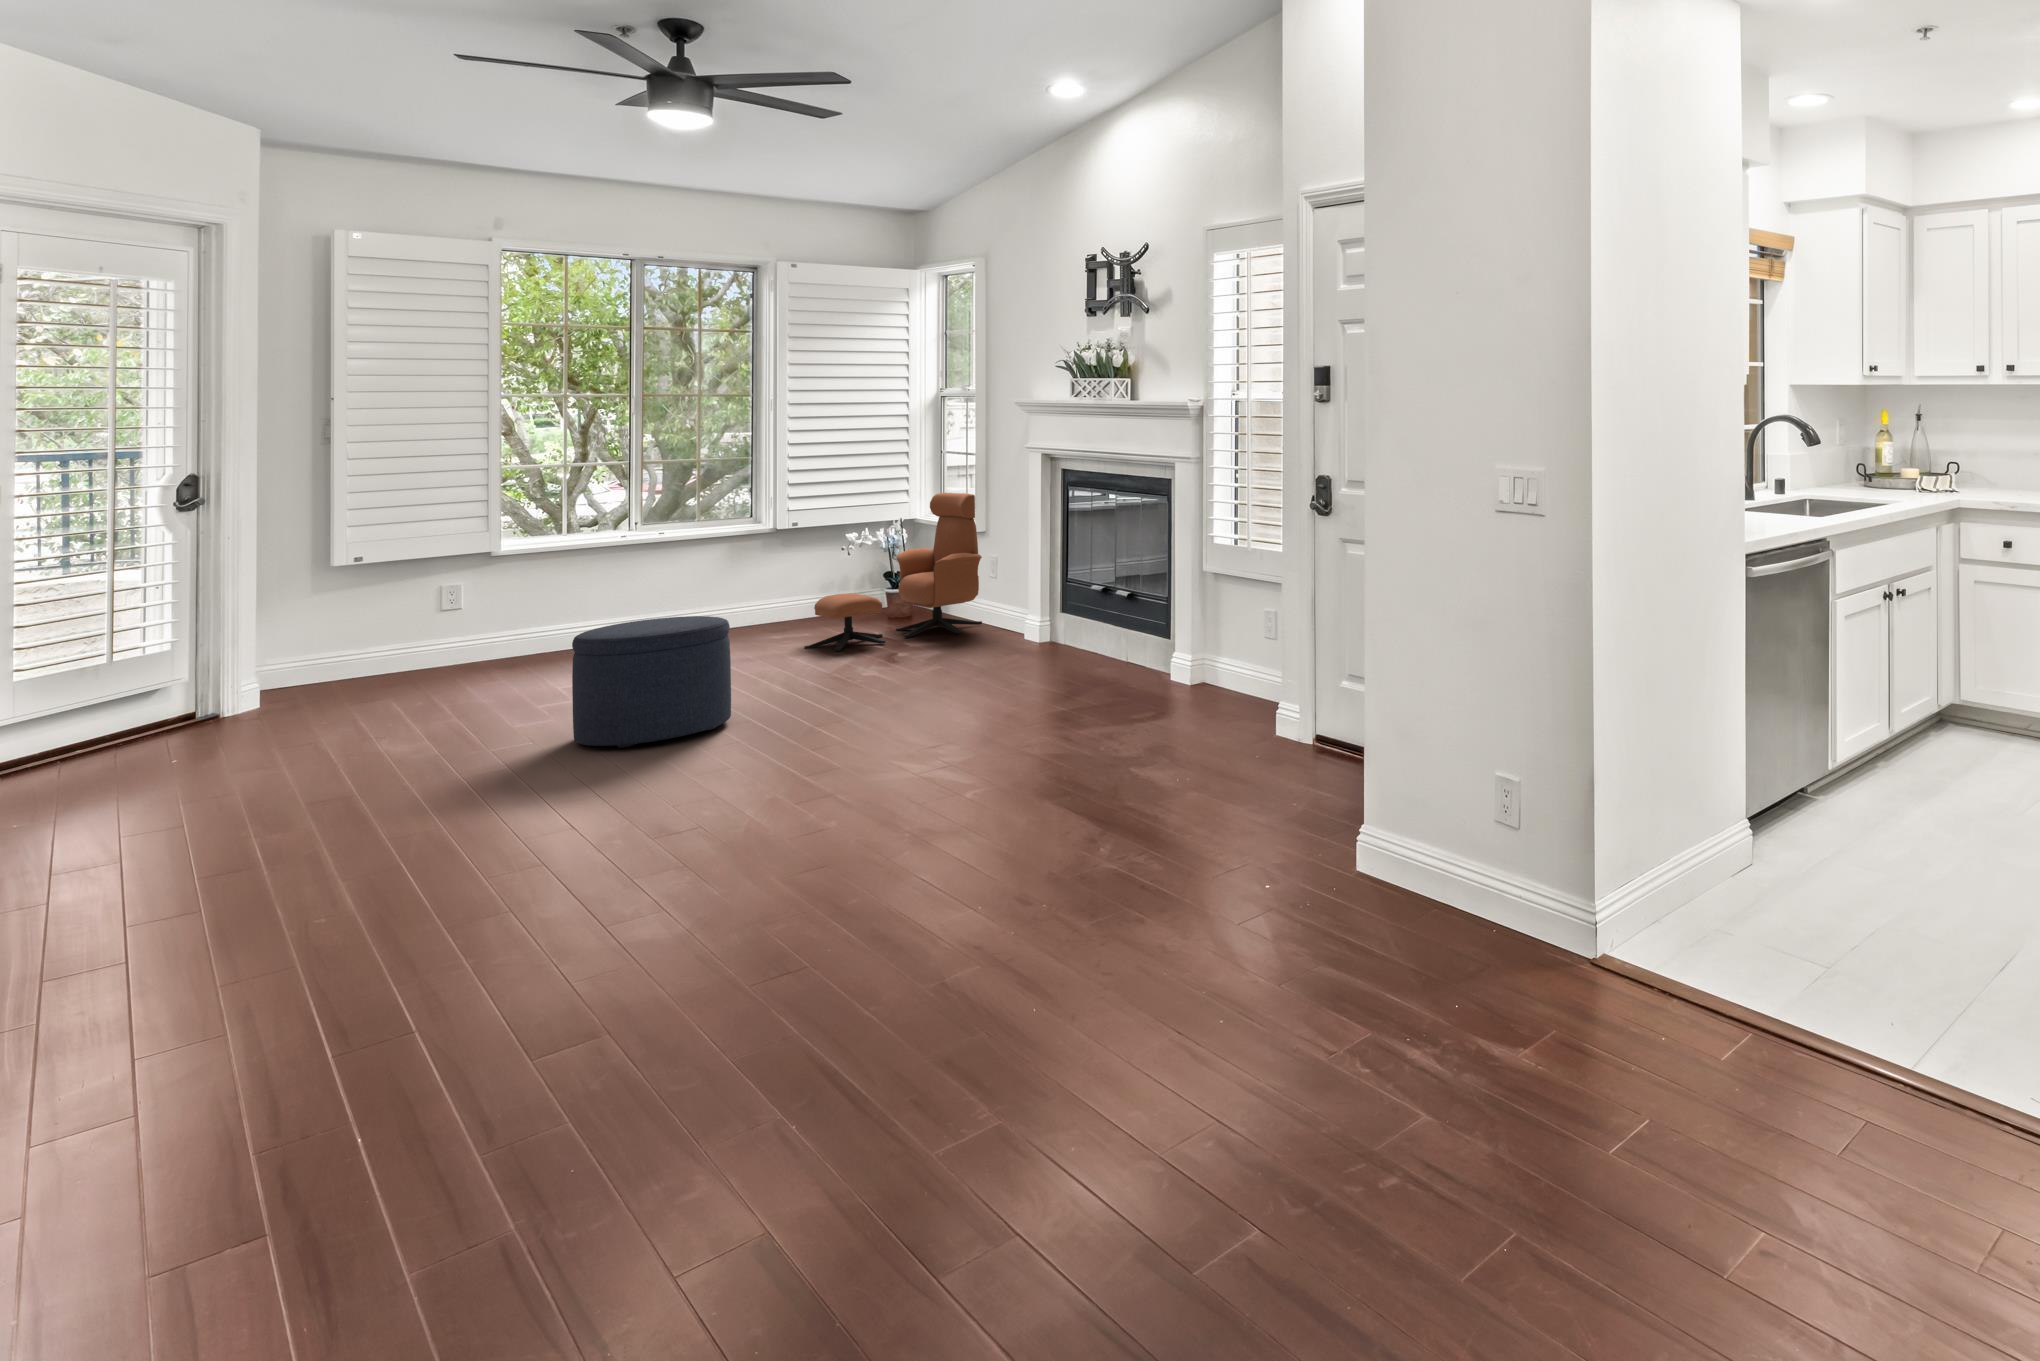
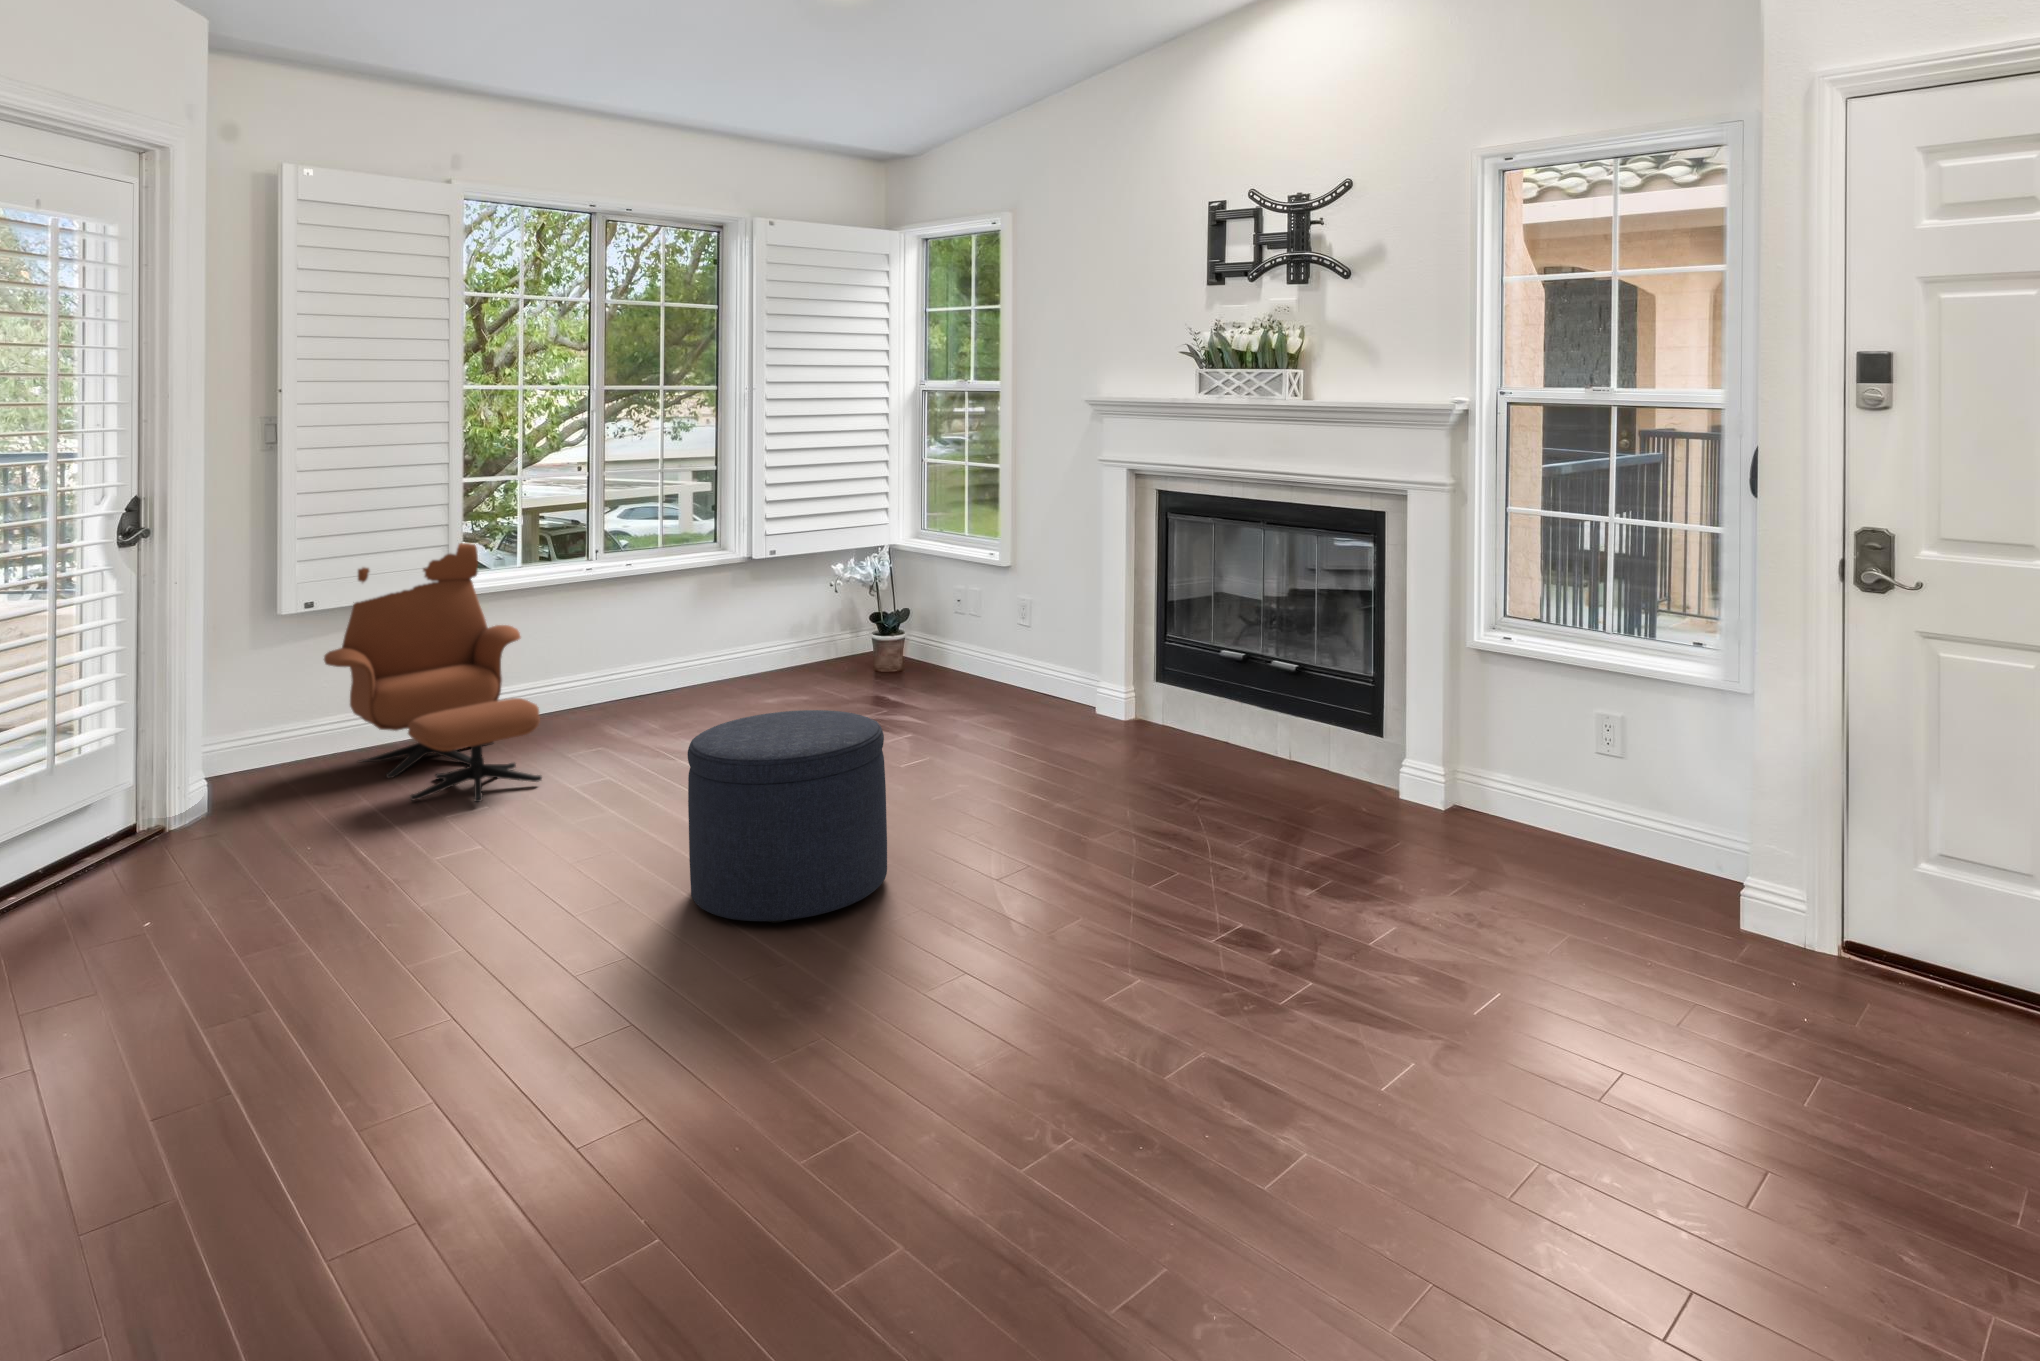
lounge chair: present [804,493,982,651] -> present [324,543,542,802]

